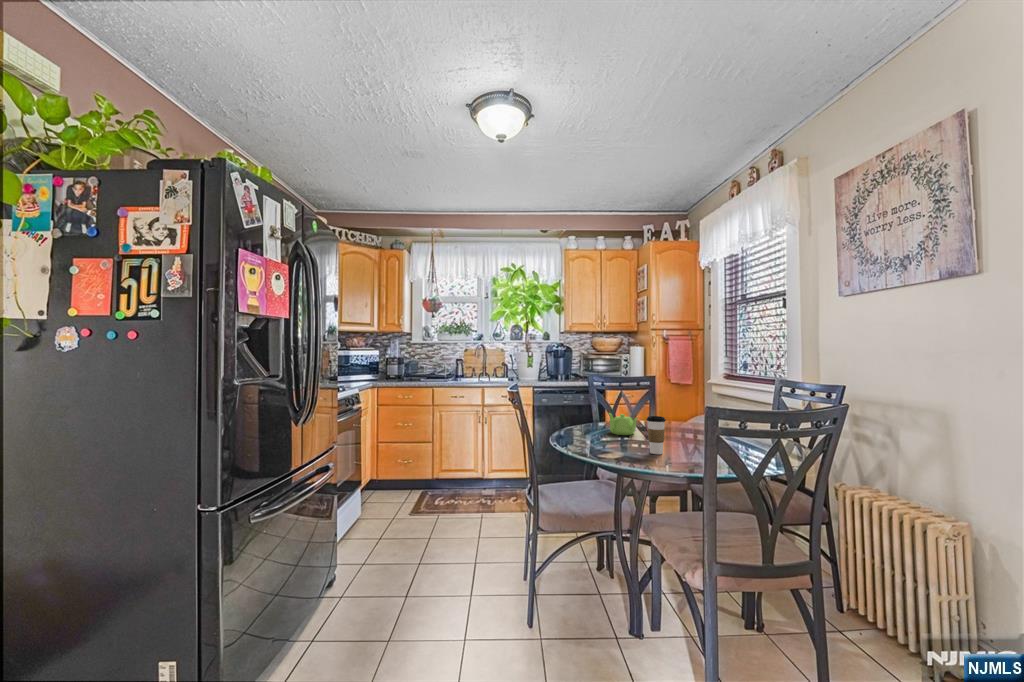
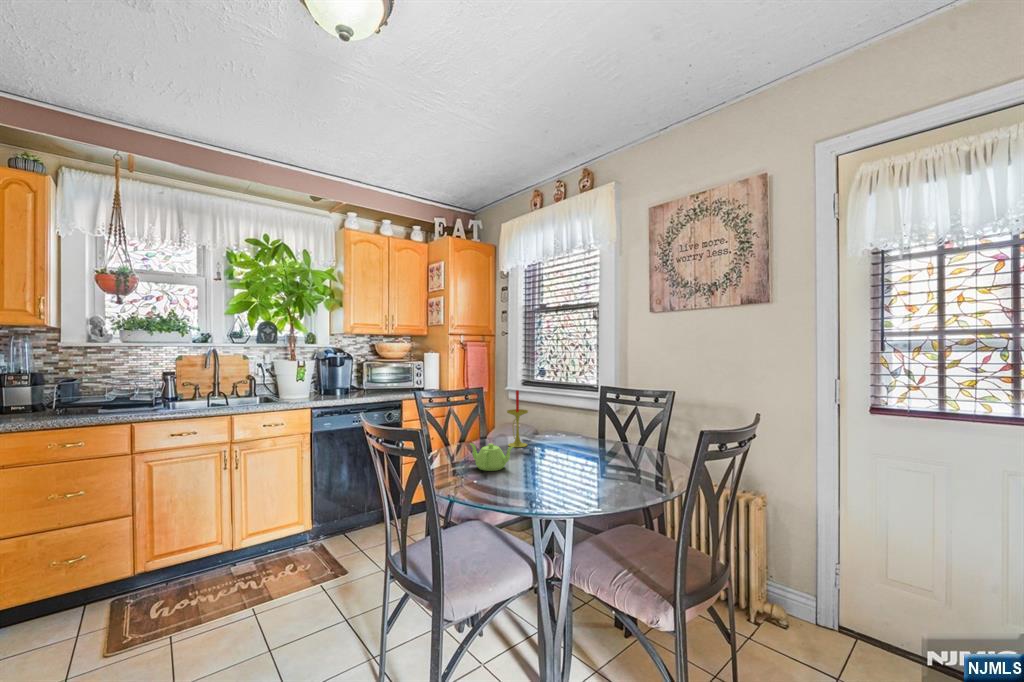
candle: none [661,375,682,427] -> present [507,390,528,447]
coffee cup: present [646,416,666,454] -> none [565,450,587,498]

